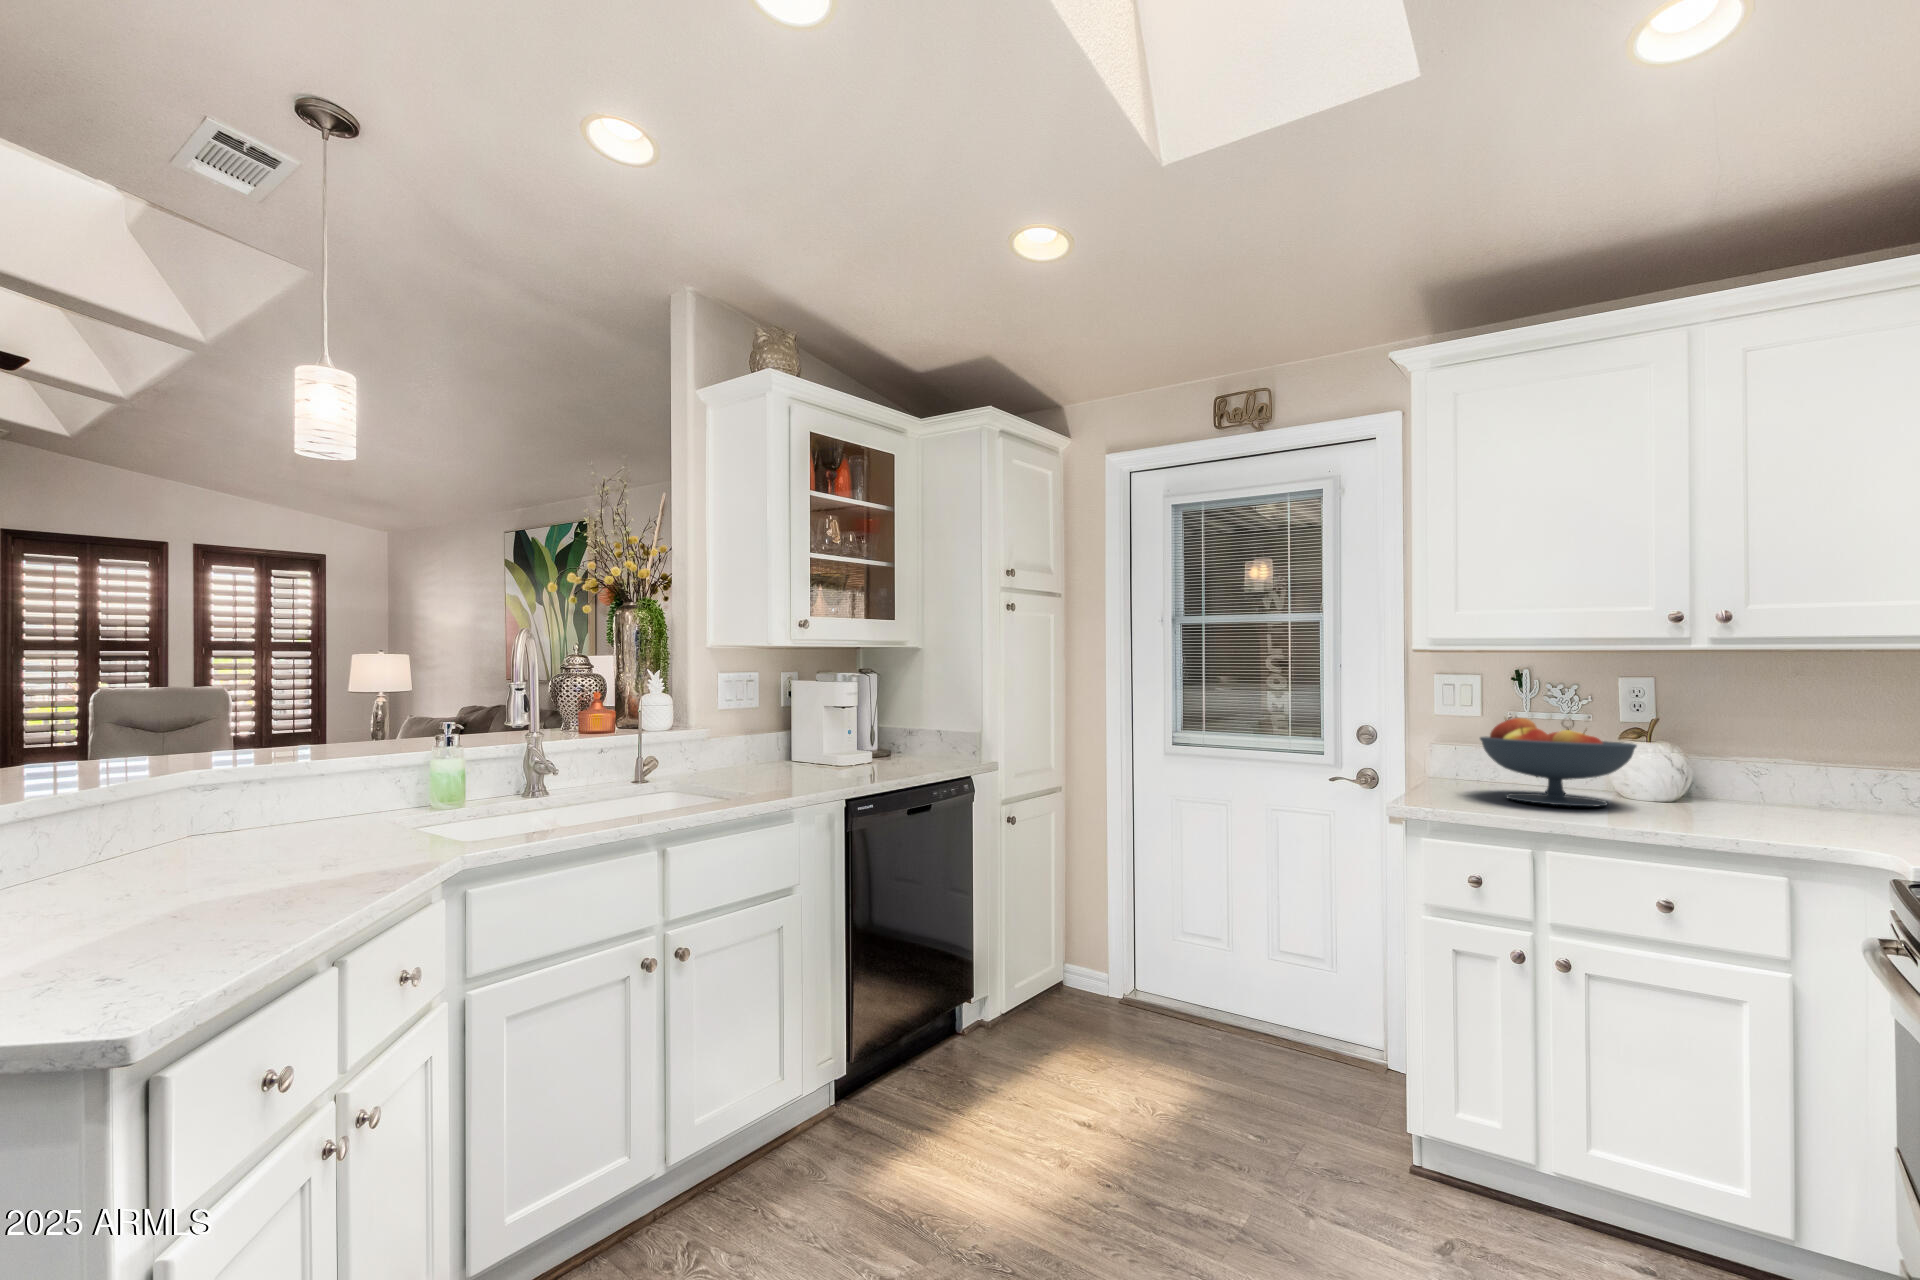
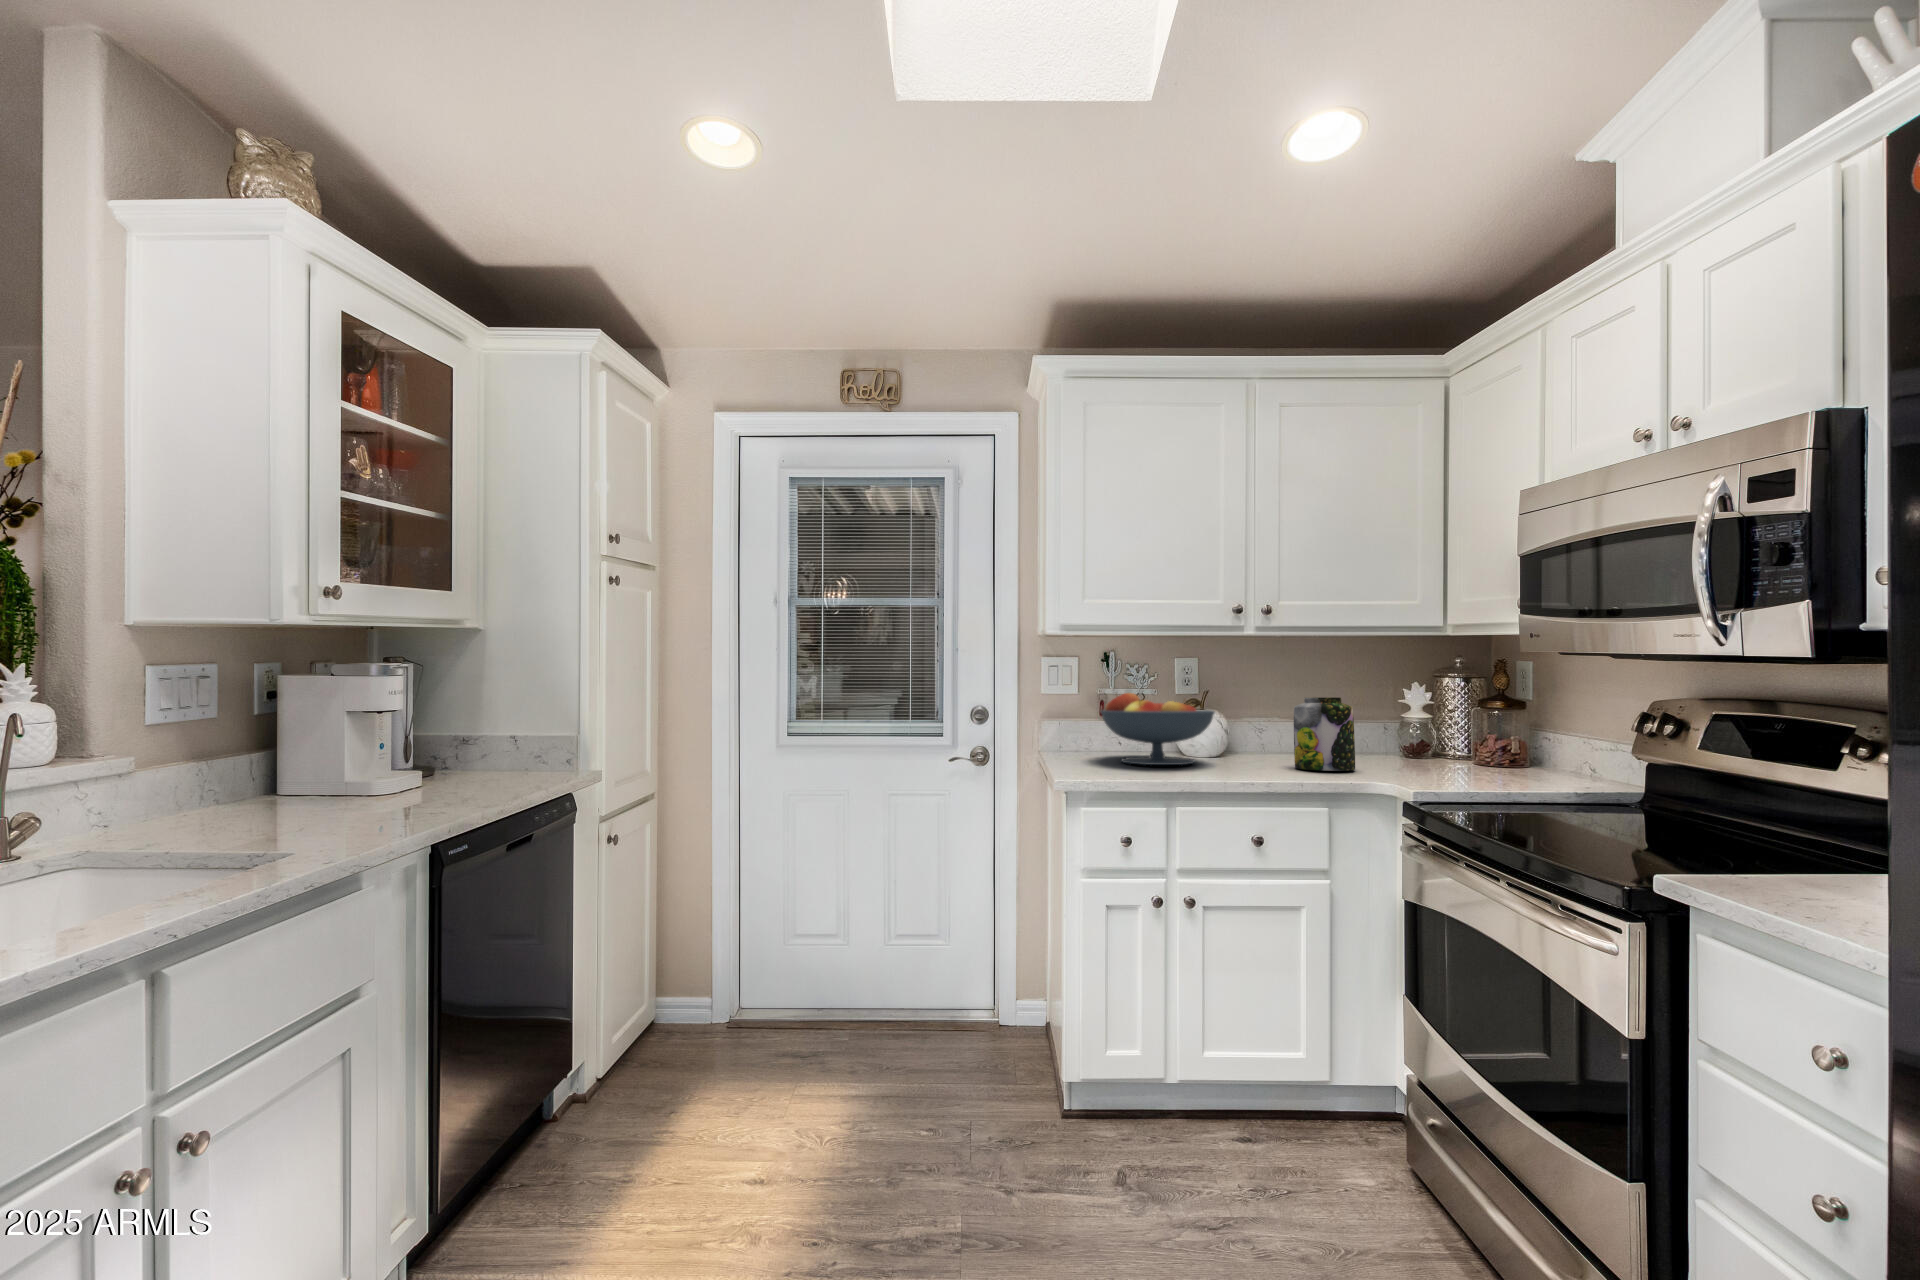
jar: none [1750,734,1850,835] -> present [1294,697,1355,771]

